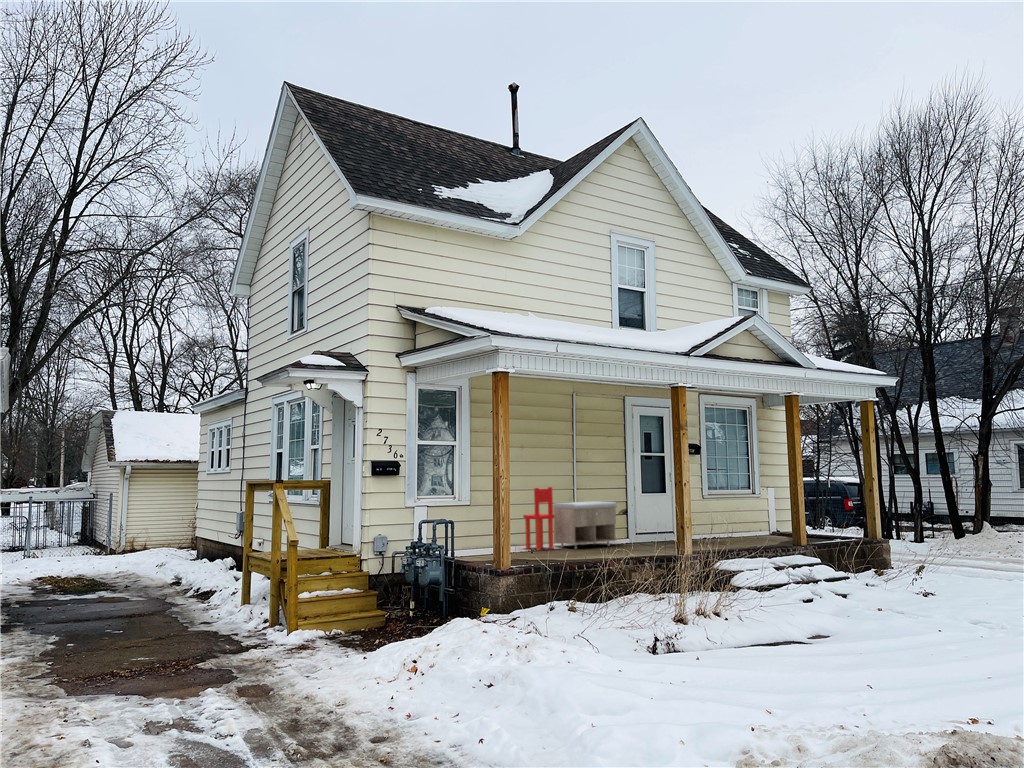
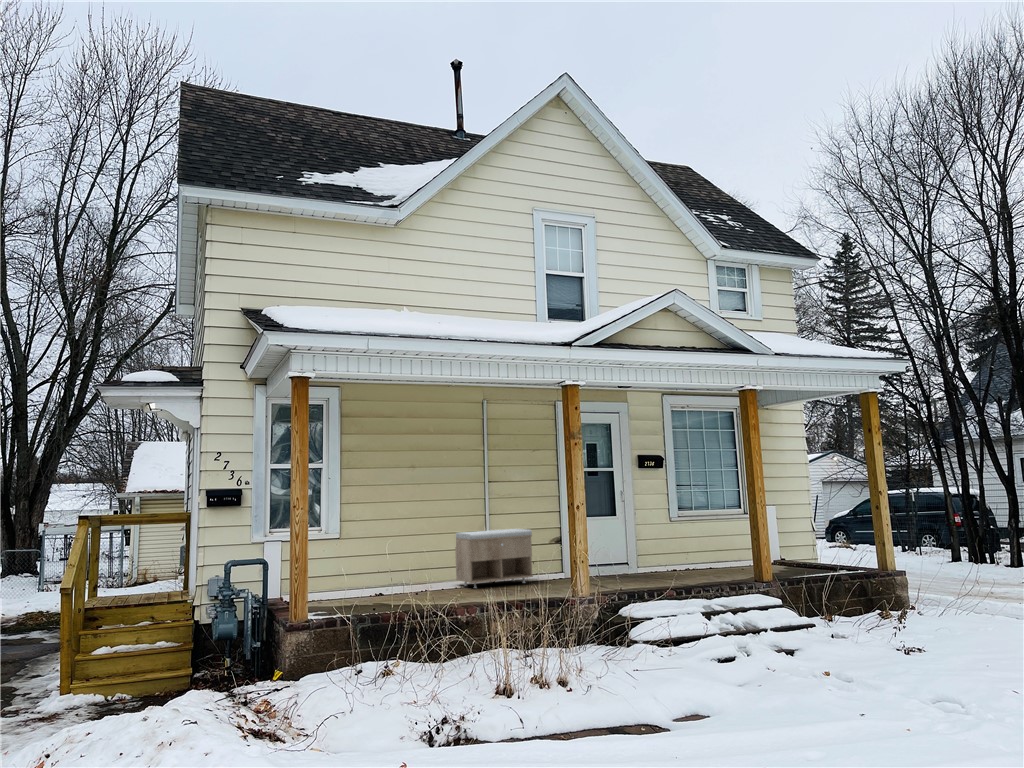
chair: present [523,487,554,550] -> none [413,514,447,591]

